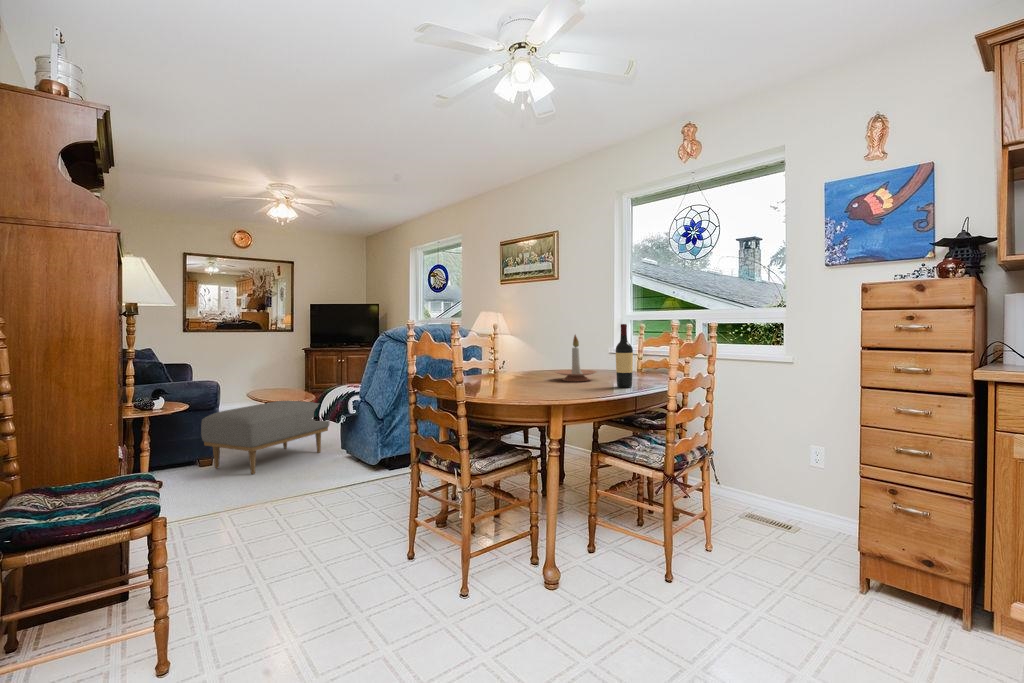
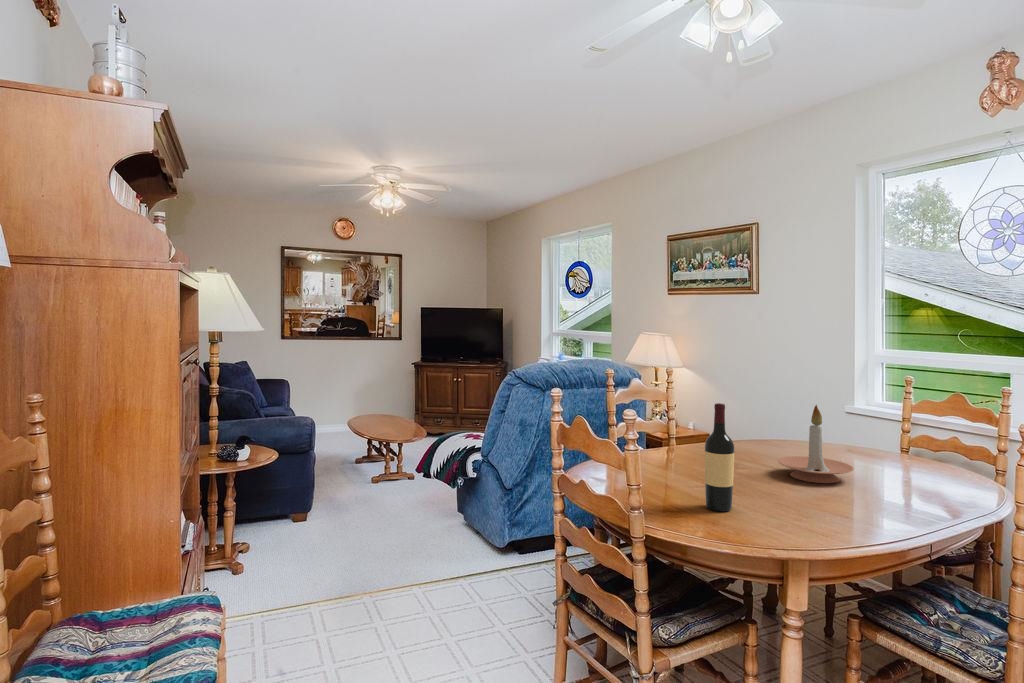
wine bottle: present [616,324,633,388] -> present [705,403,735,511]
ottoman: present [201,401,330,474] -> none [293,443,441,543]

